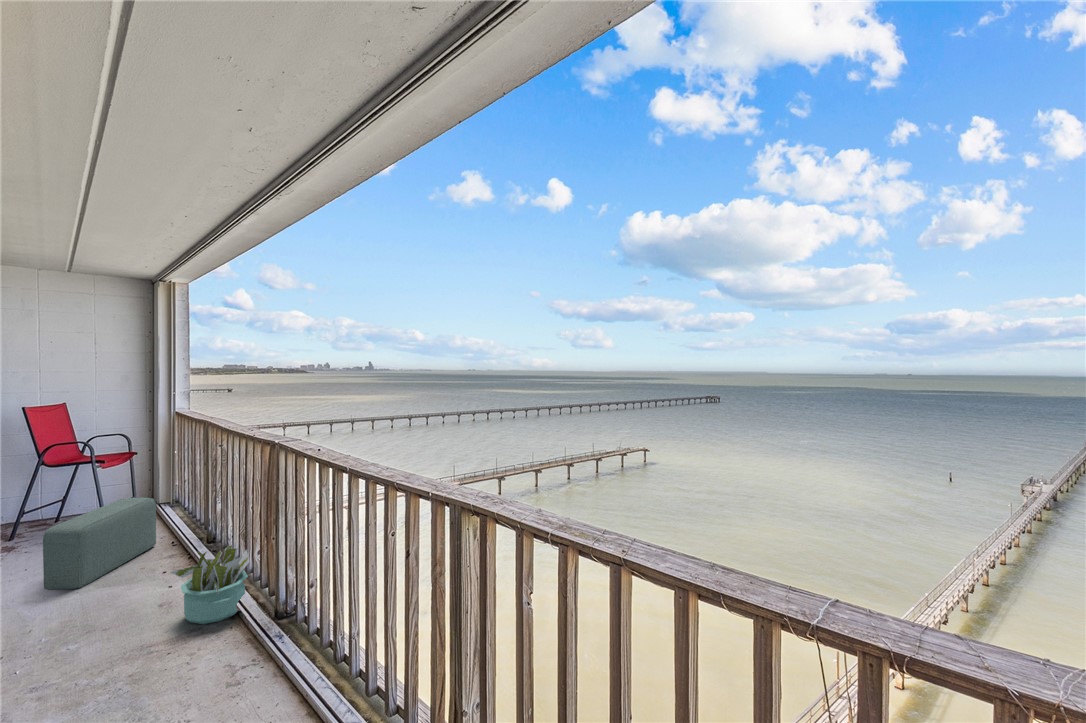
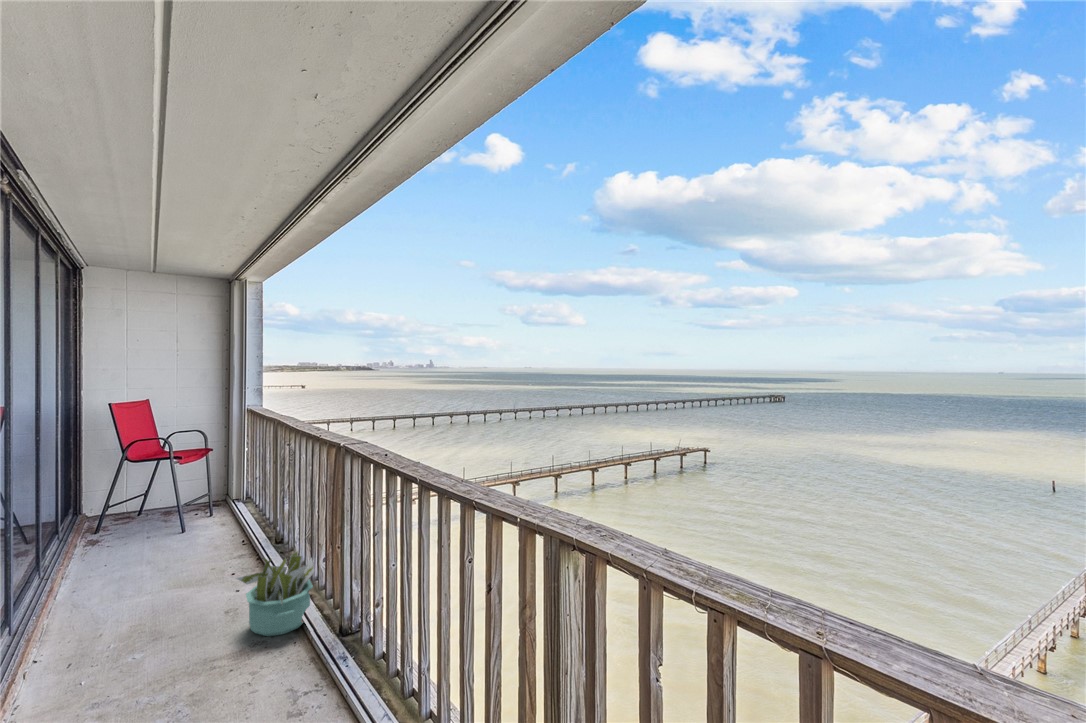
pouf: present [43,498,156,590] -> none [119,495,227,588]

